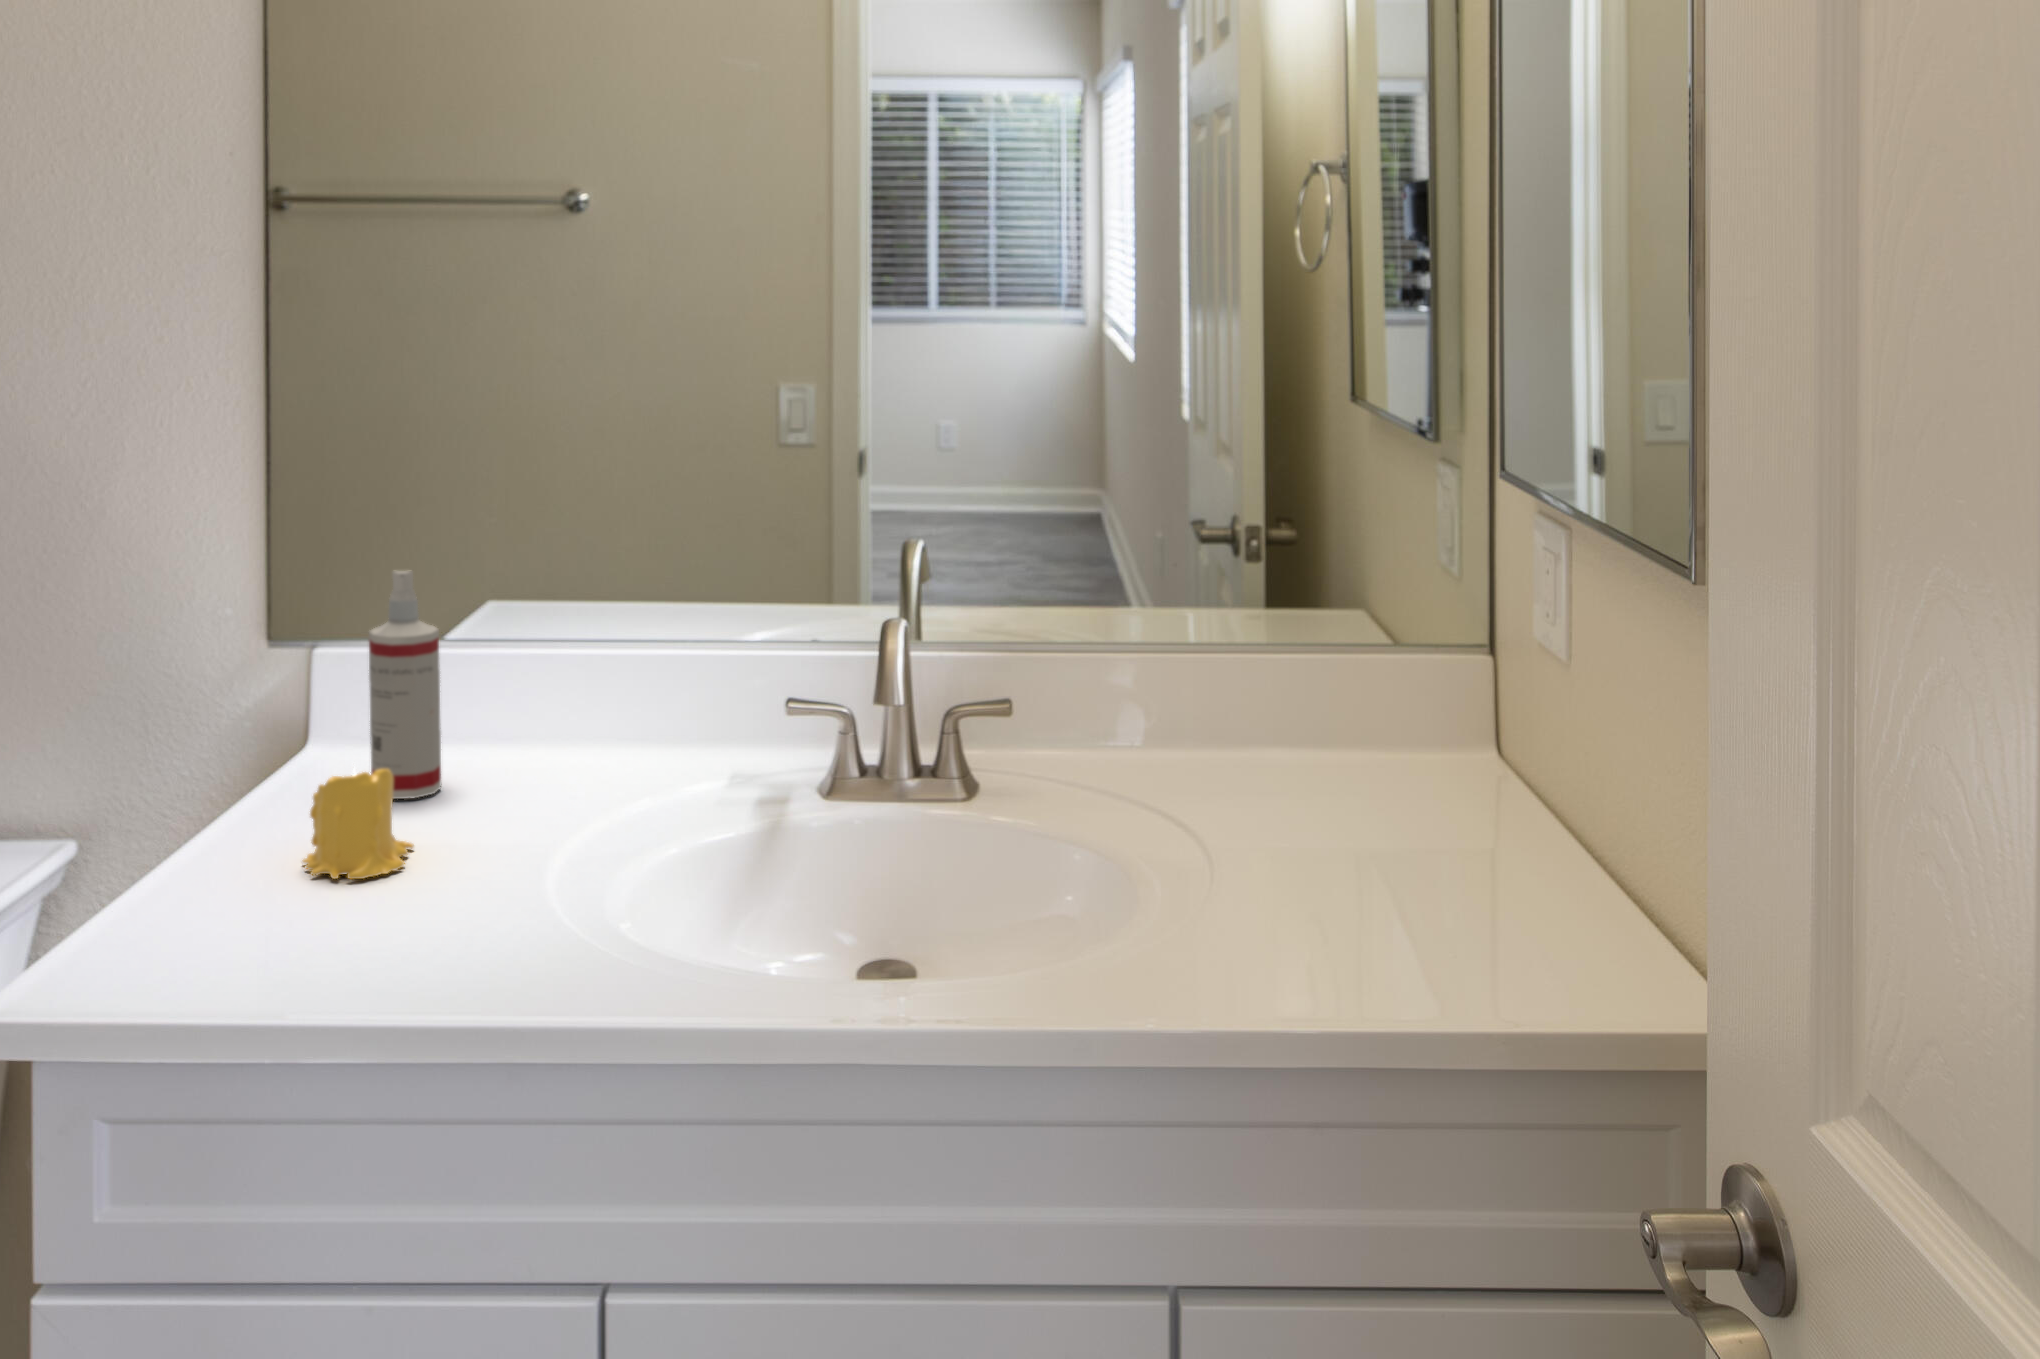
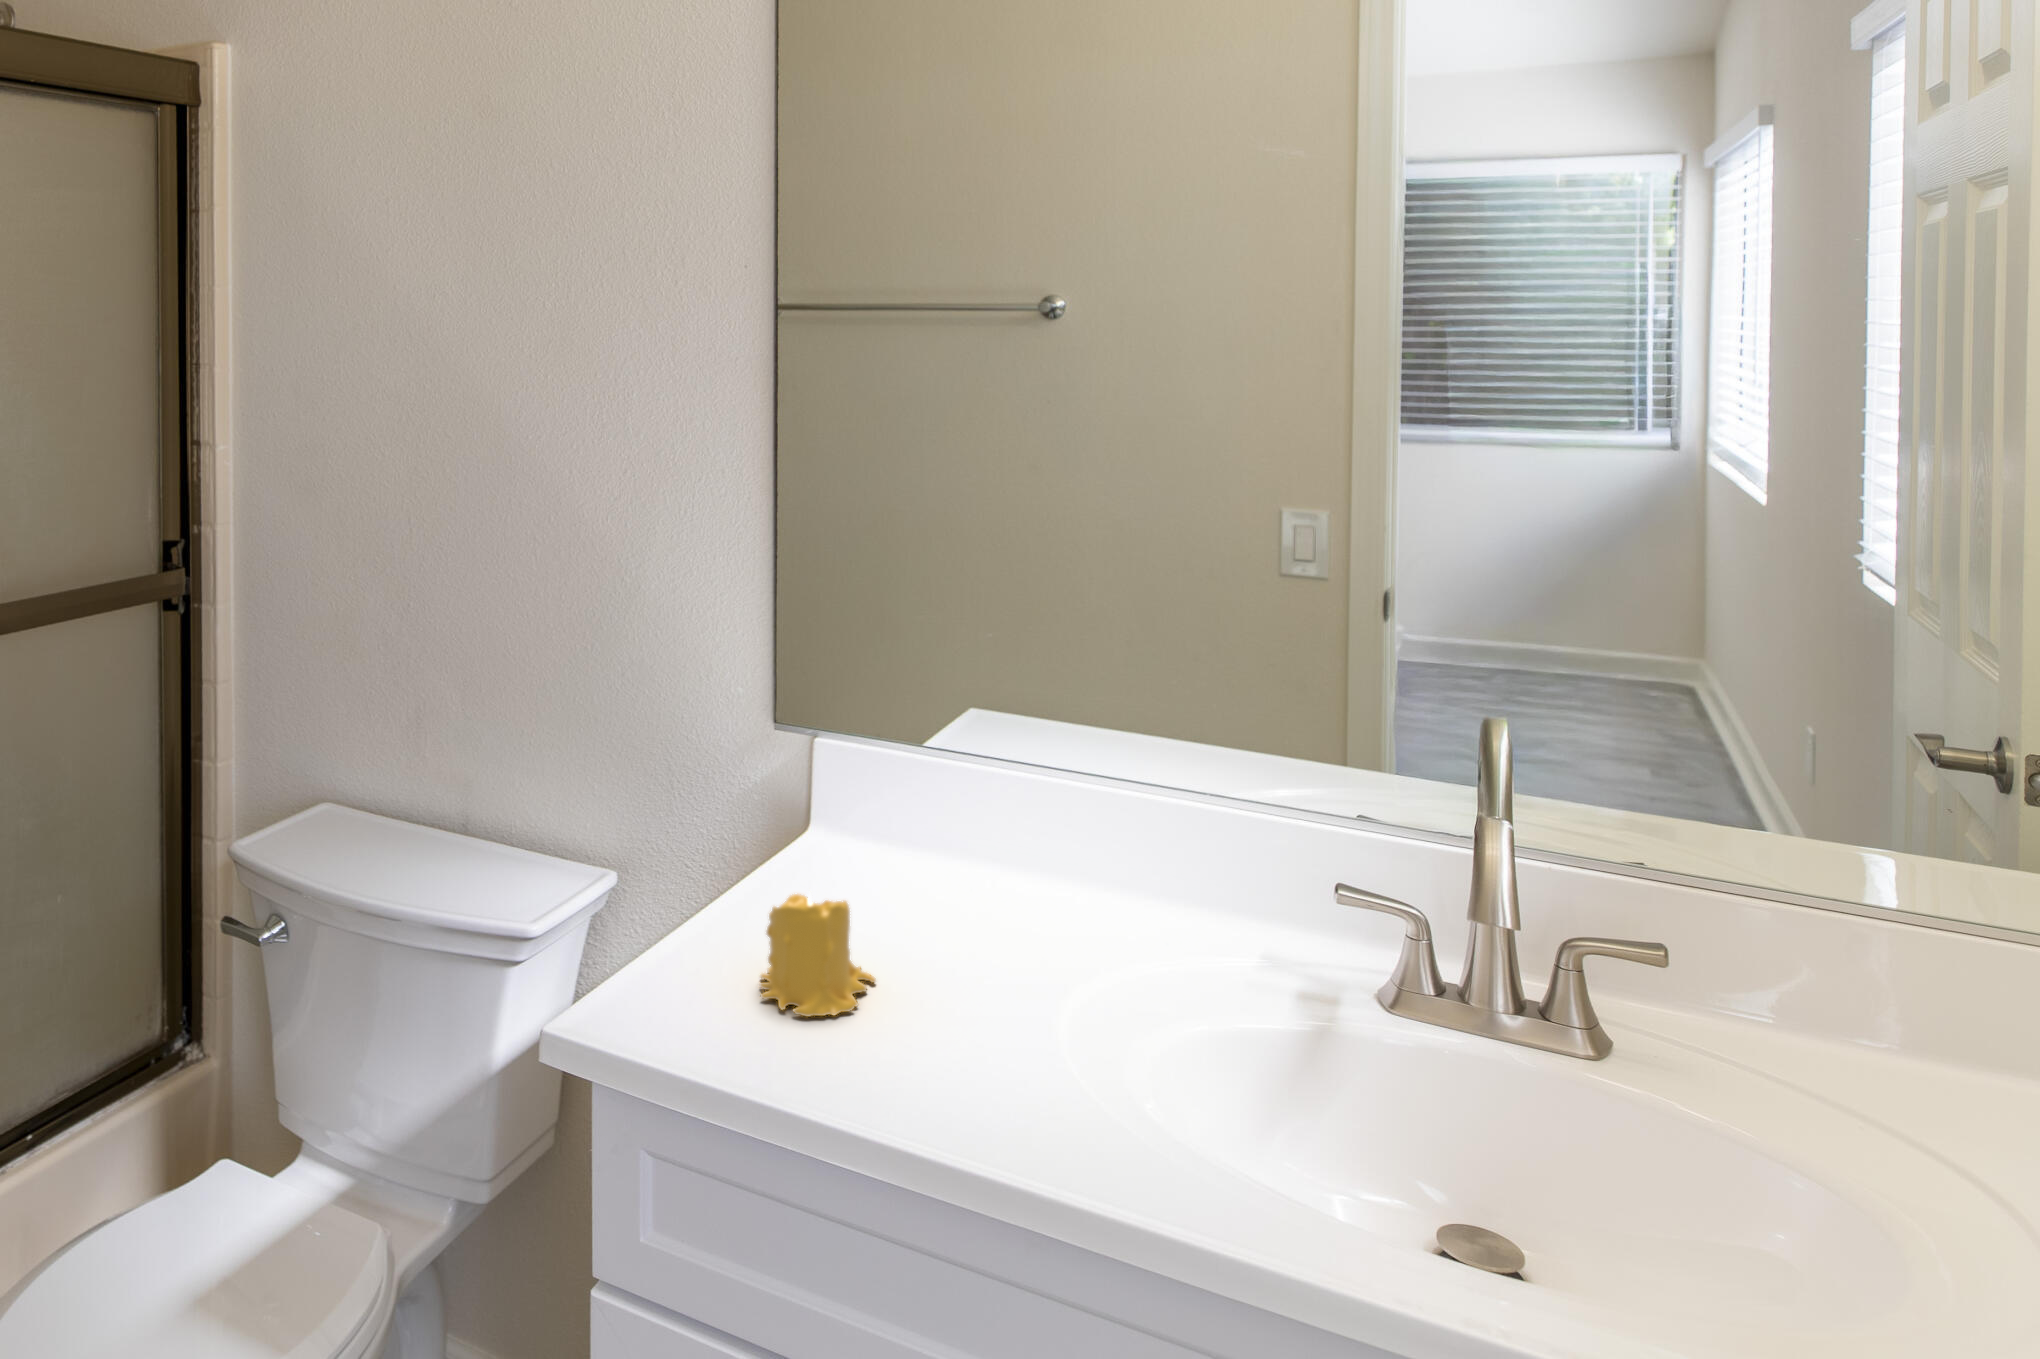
spray bottle: present [369,571,441,799] -> none [861,676,933,910]

